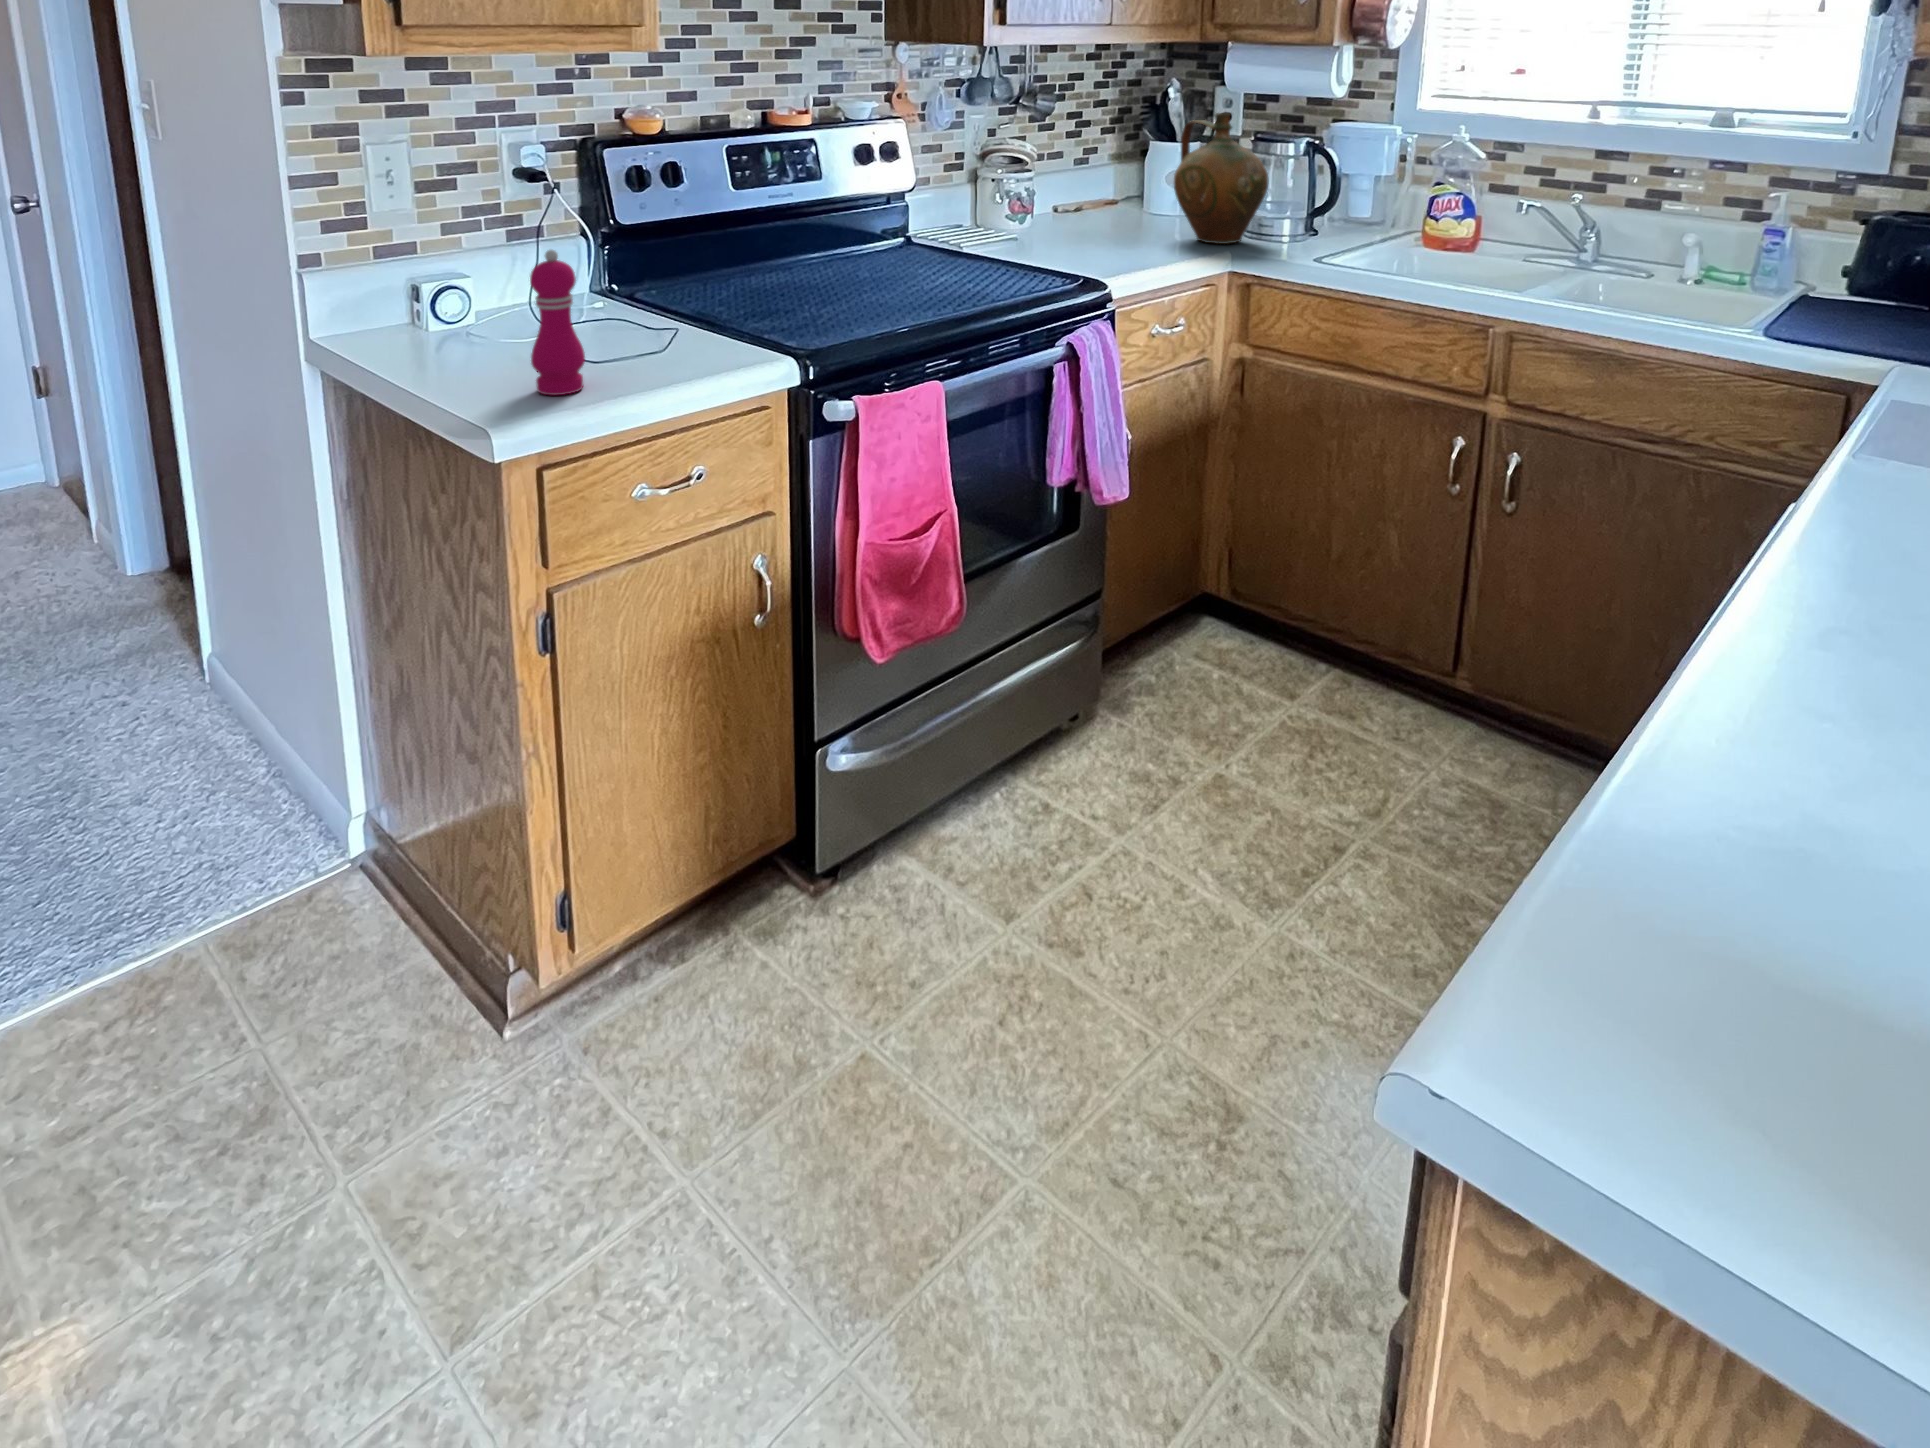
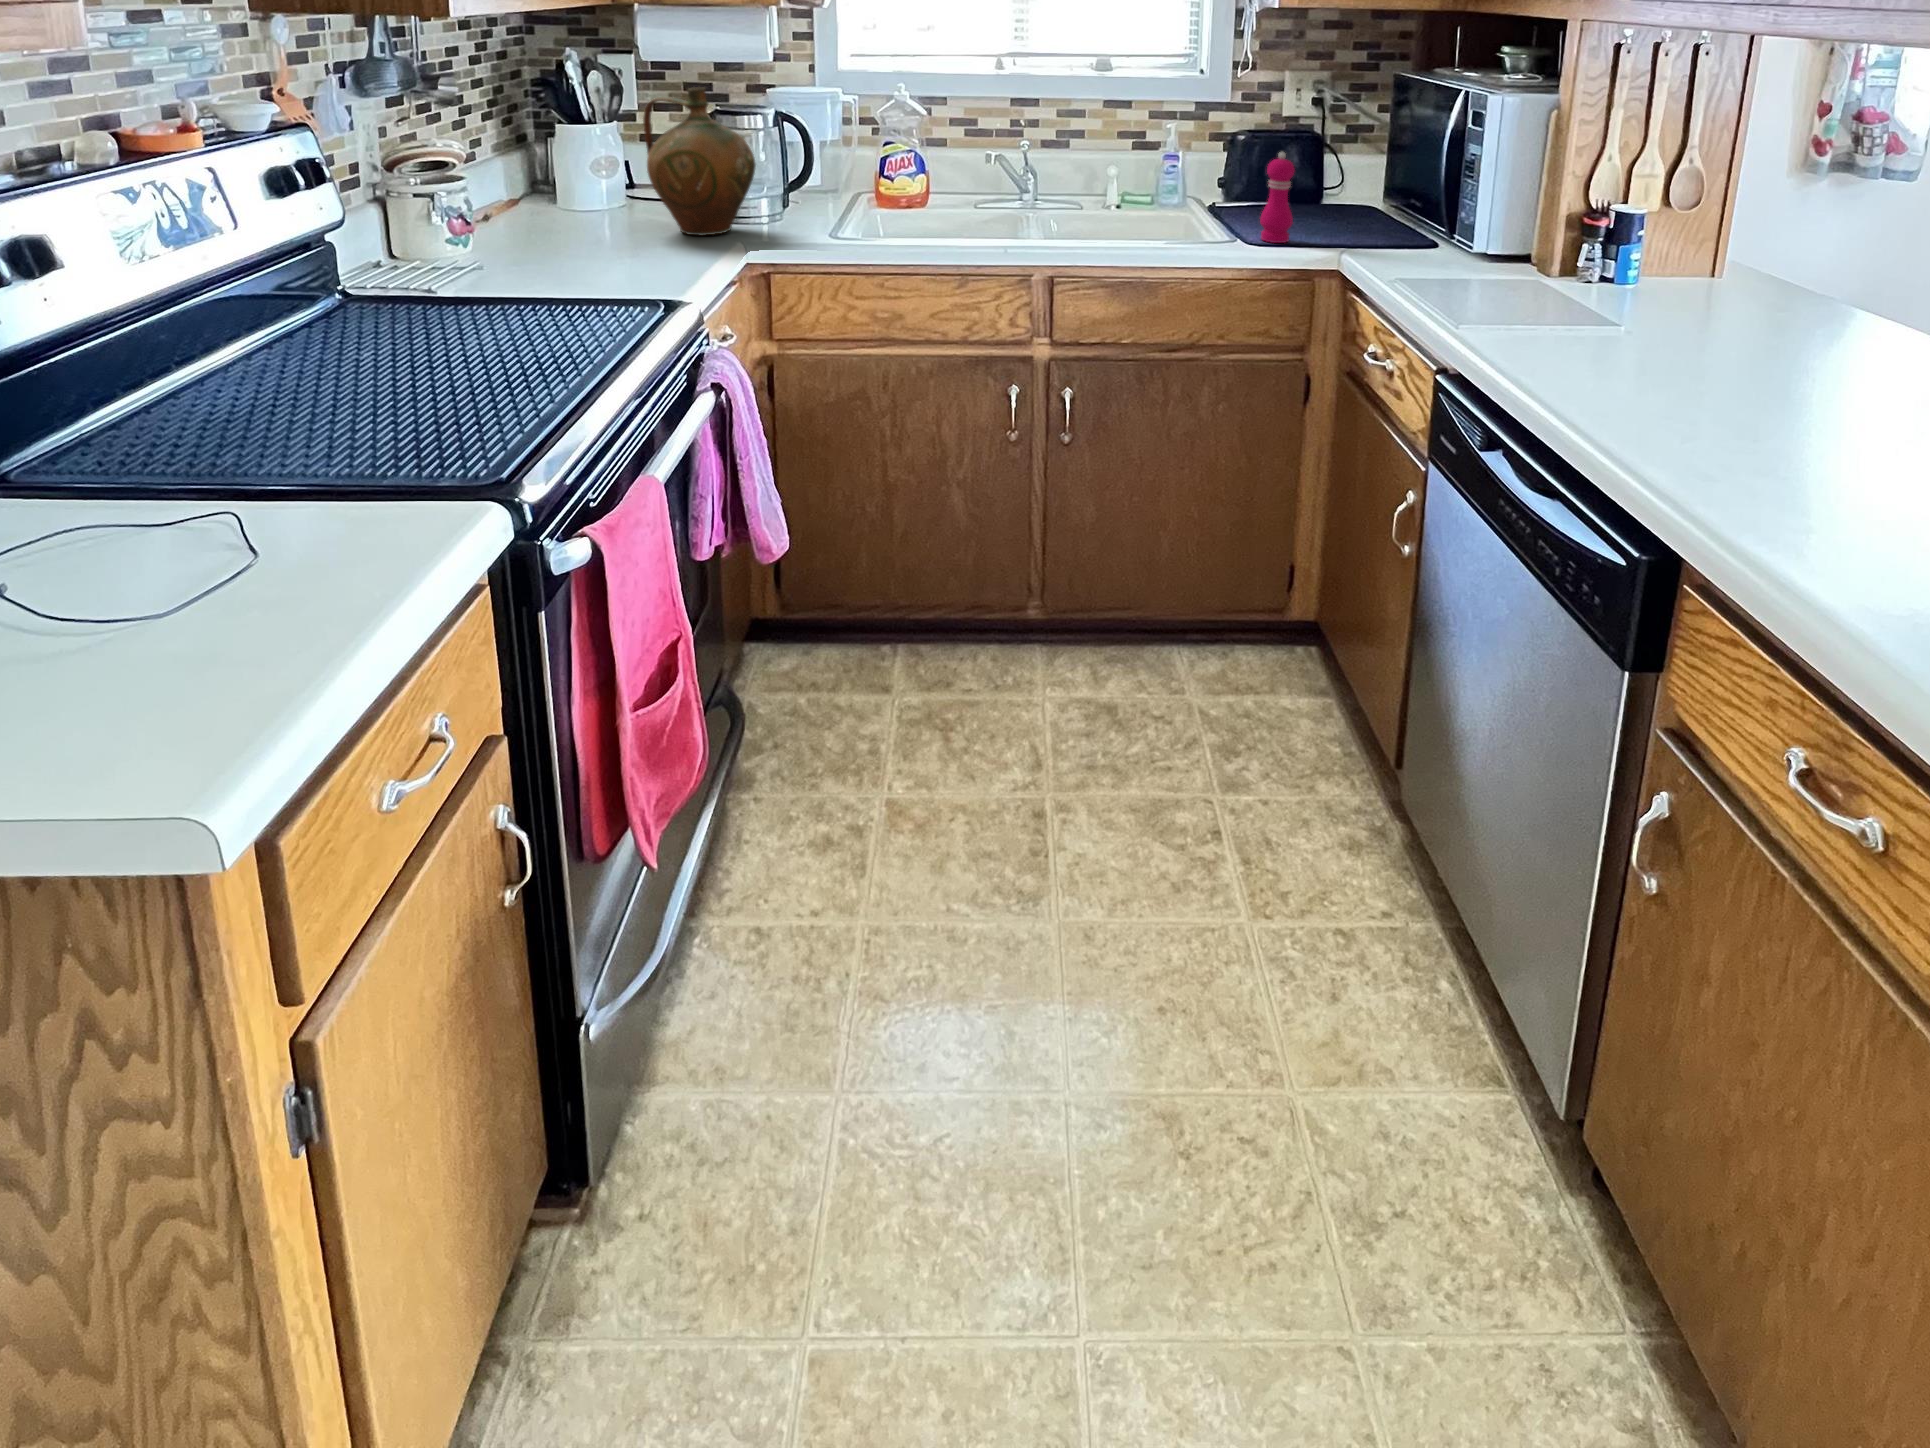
pepper mill: present [530,250,585,395] -> present [1260,152,1294,243]

